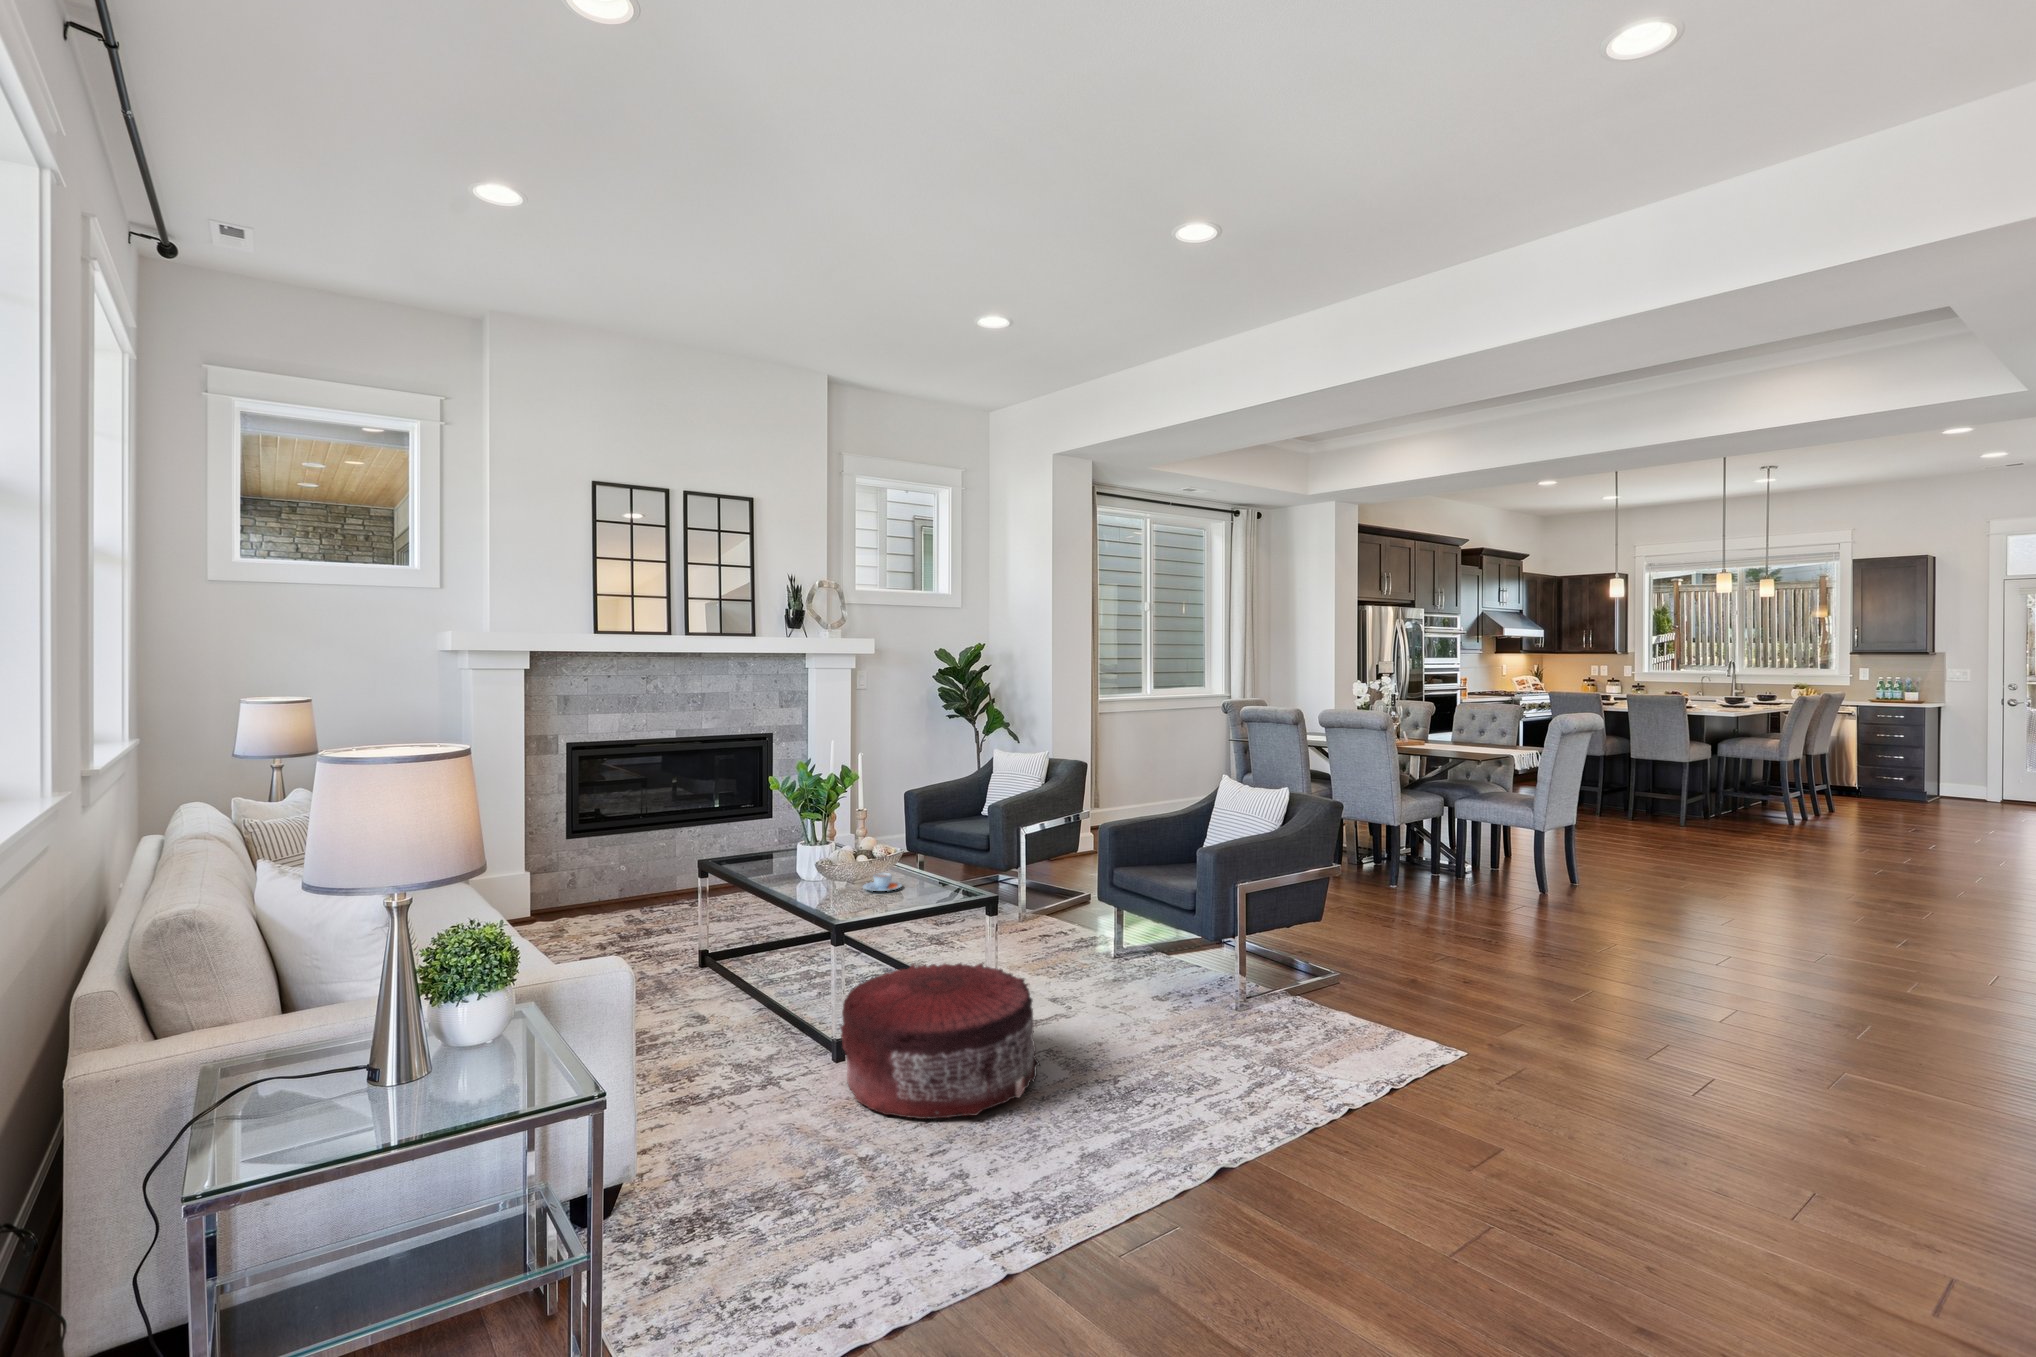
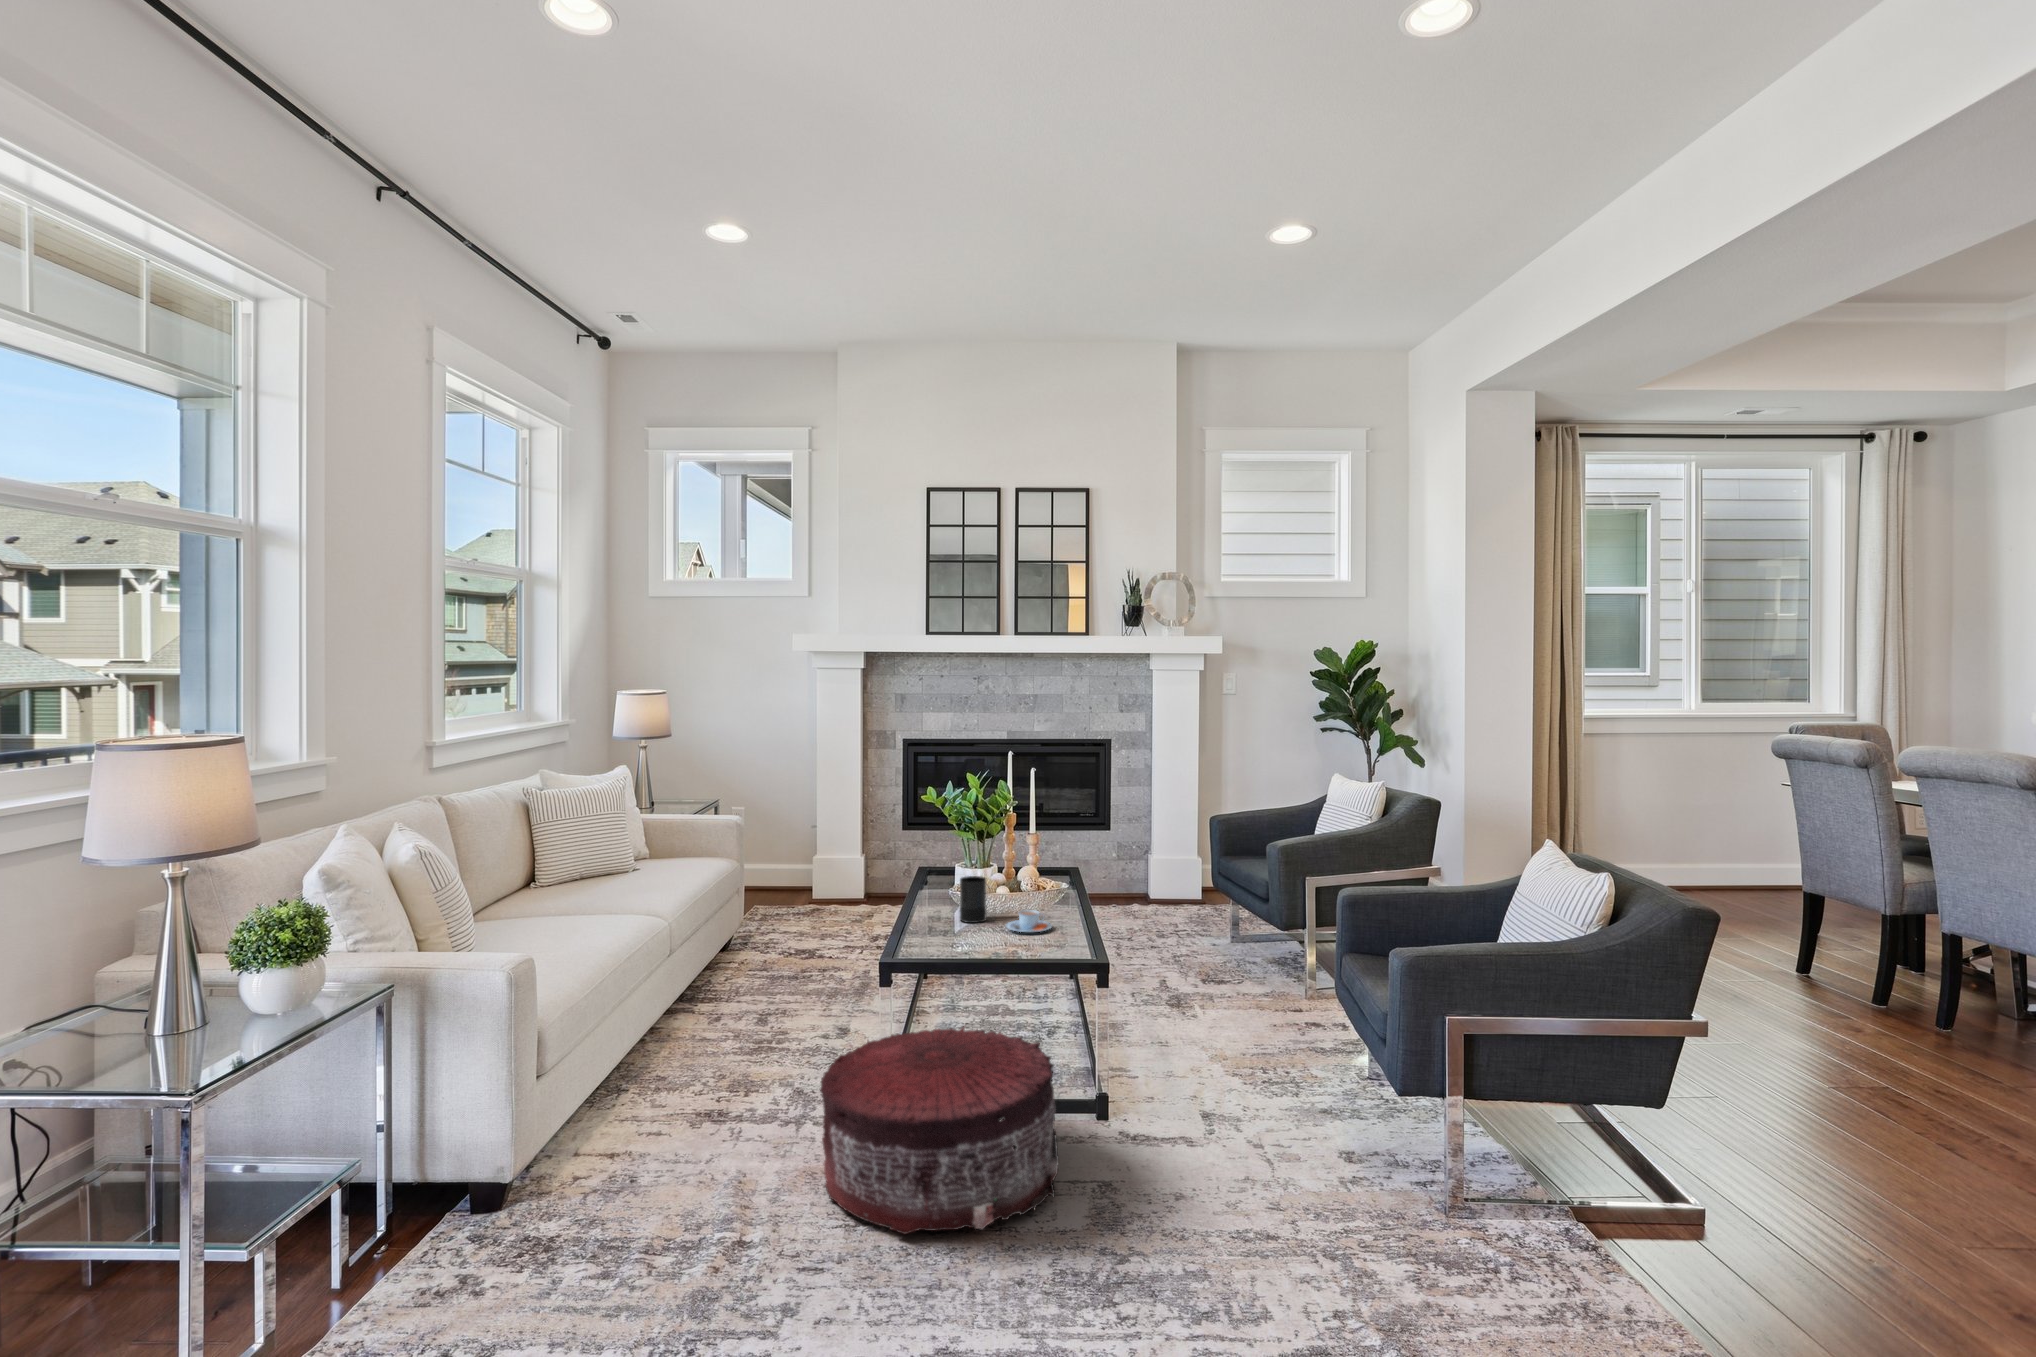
candle: none [806,851,833,893] -> present [960,876,986,923]

